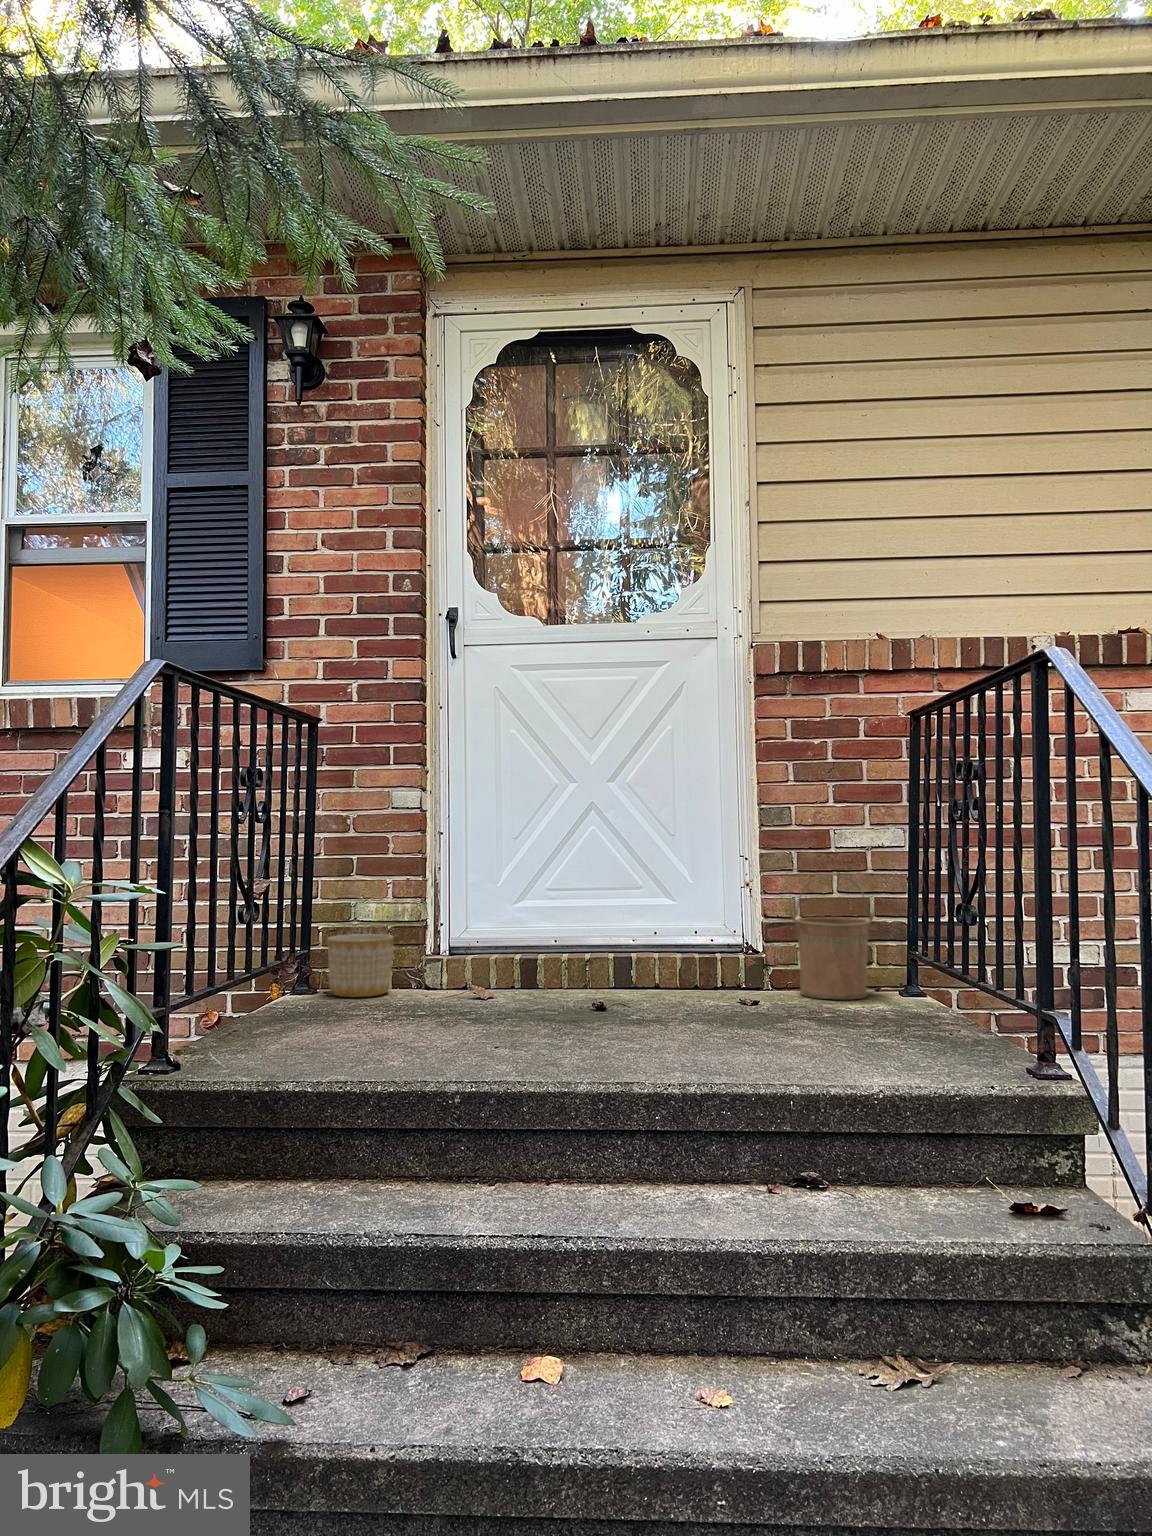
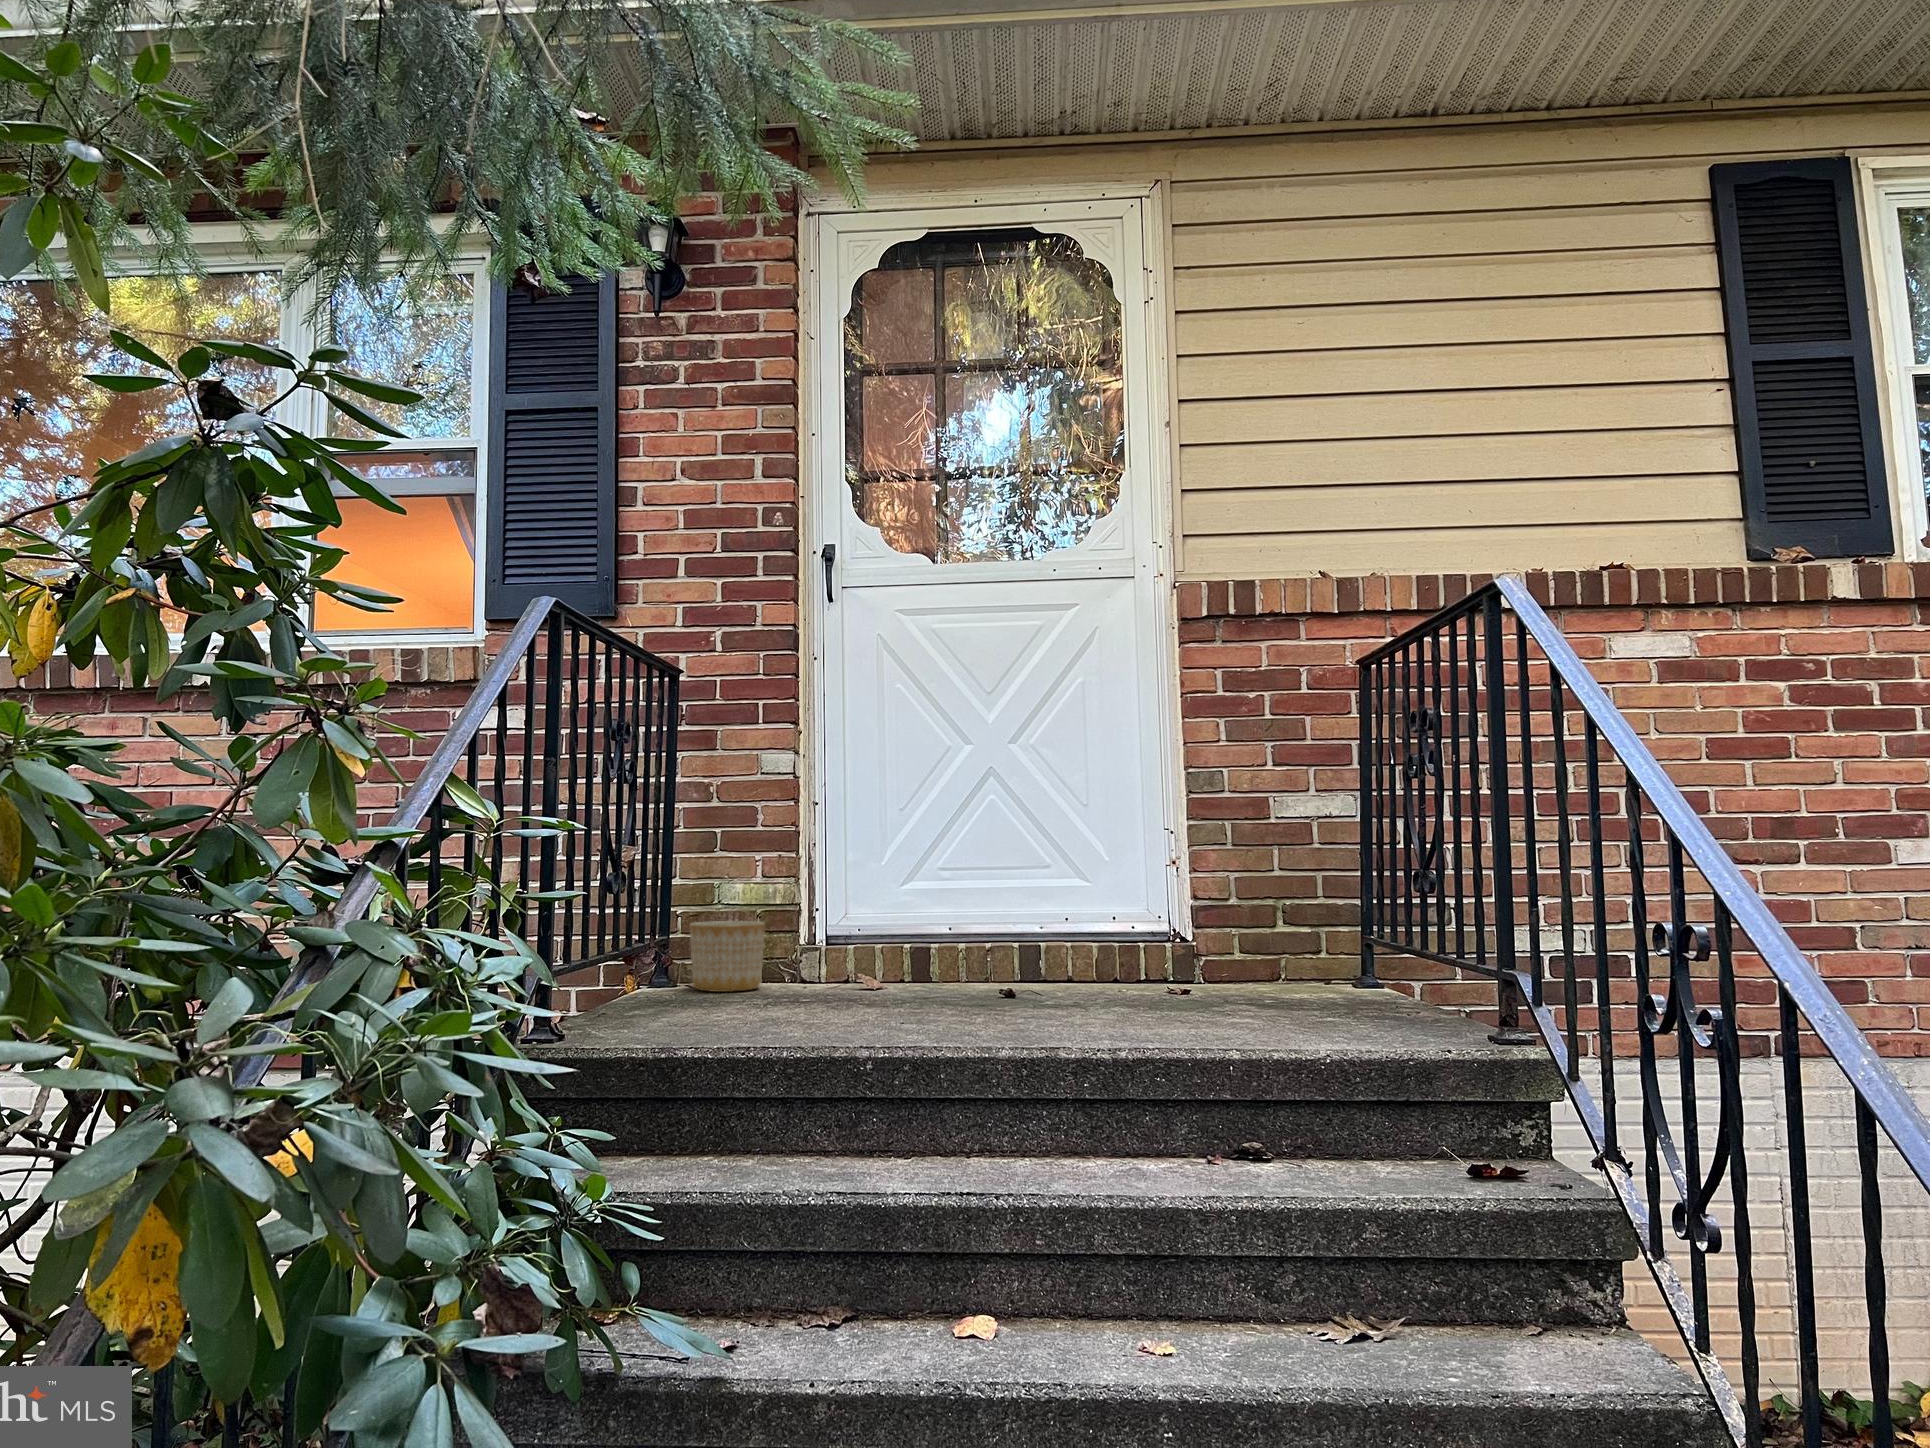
bucket: present [790,874,875,1000] -> none [1225,848,1325,993]

